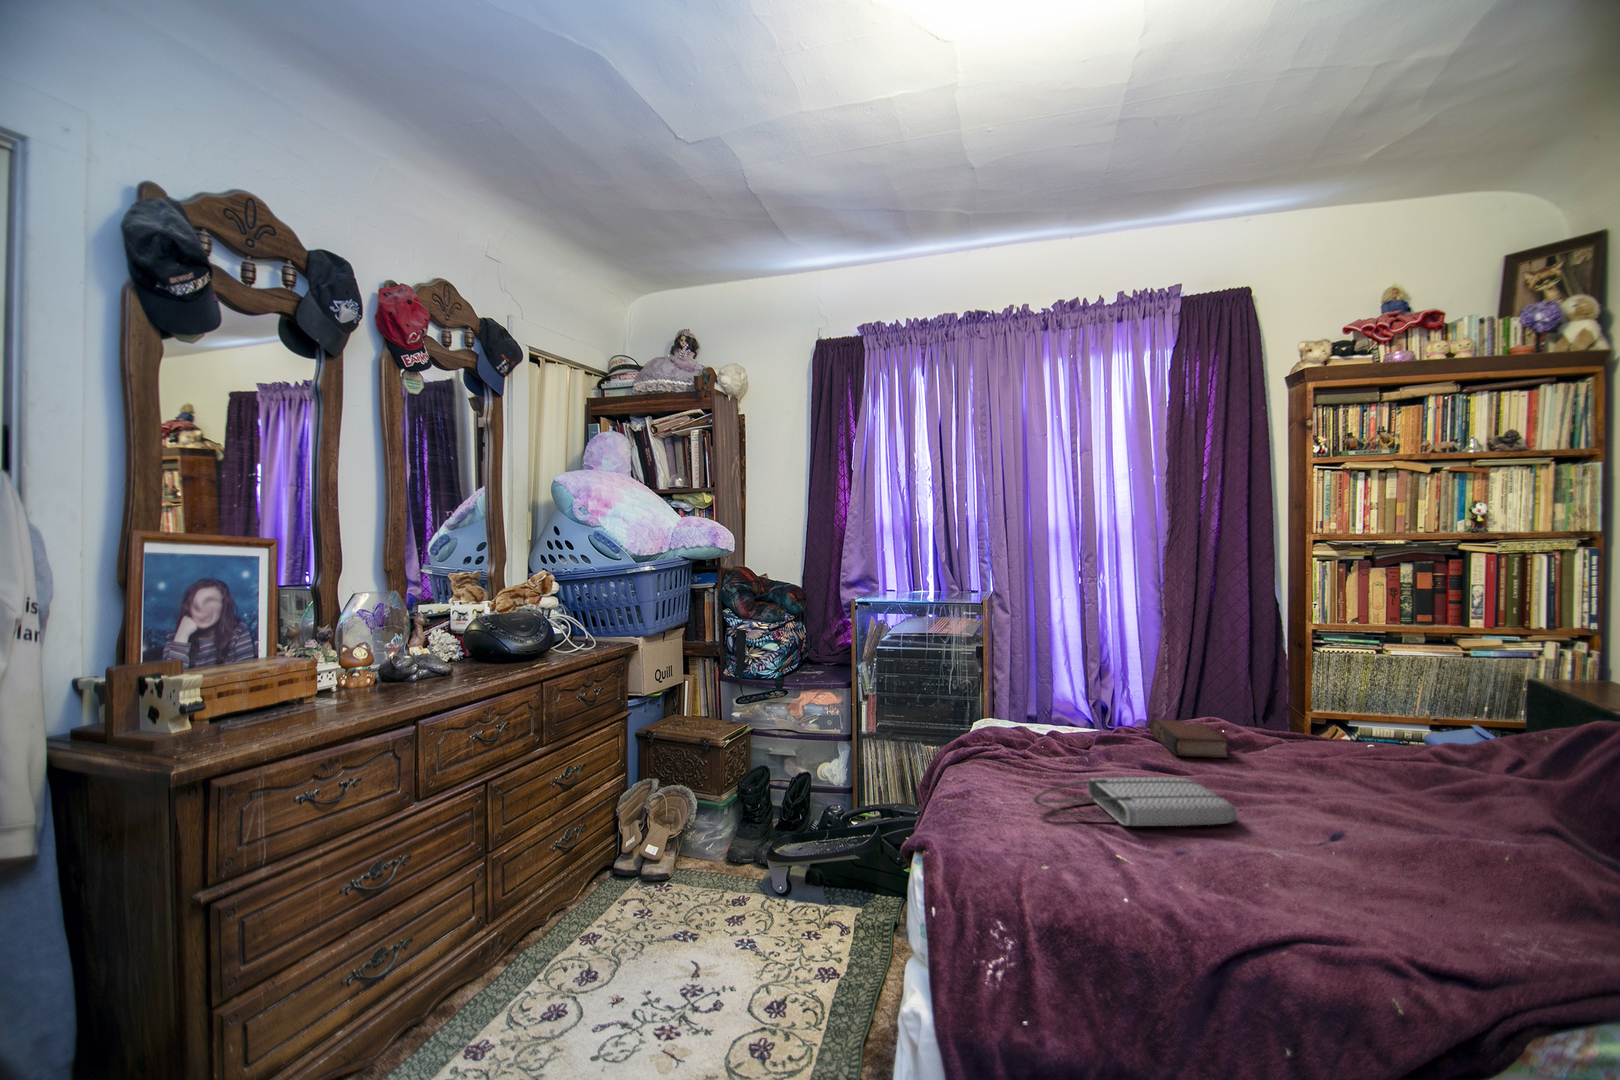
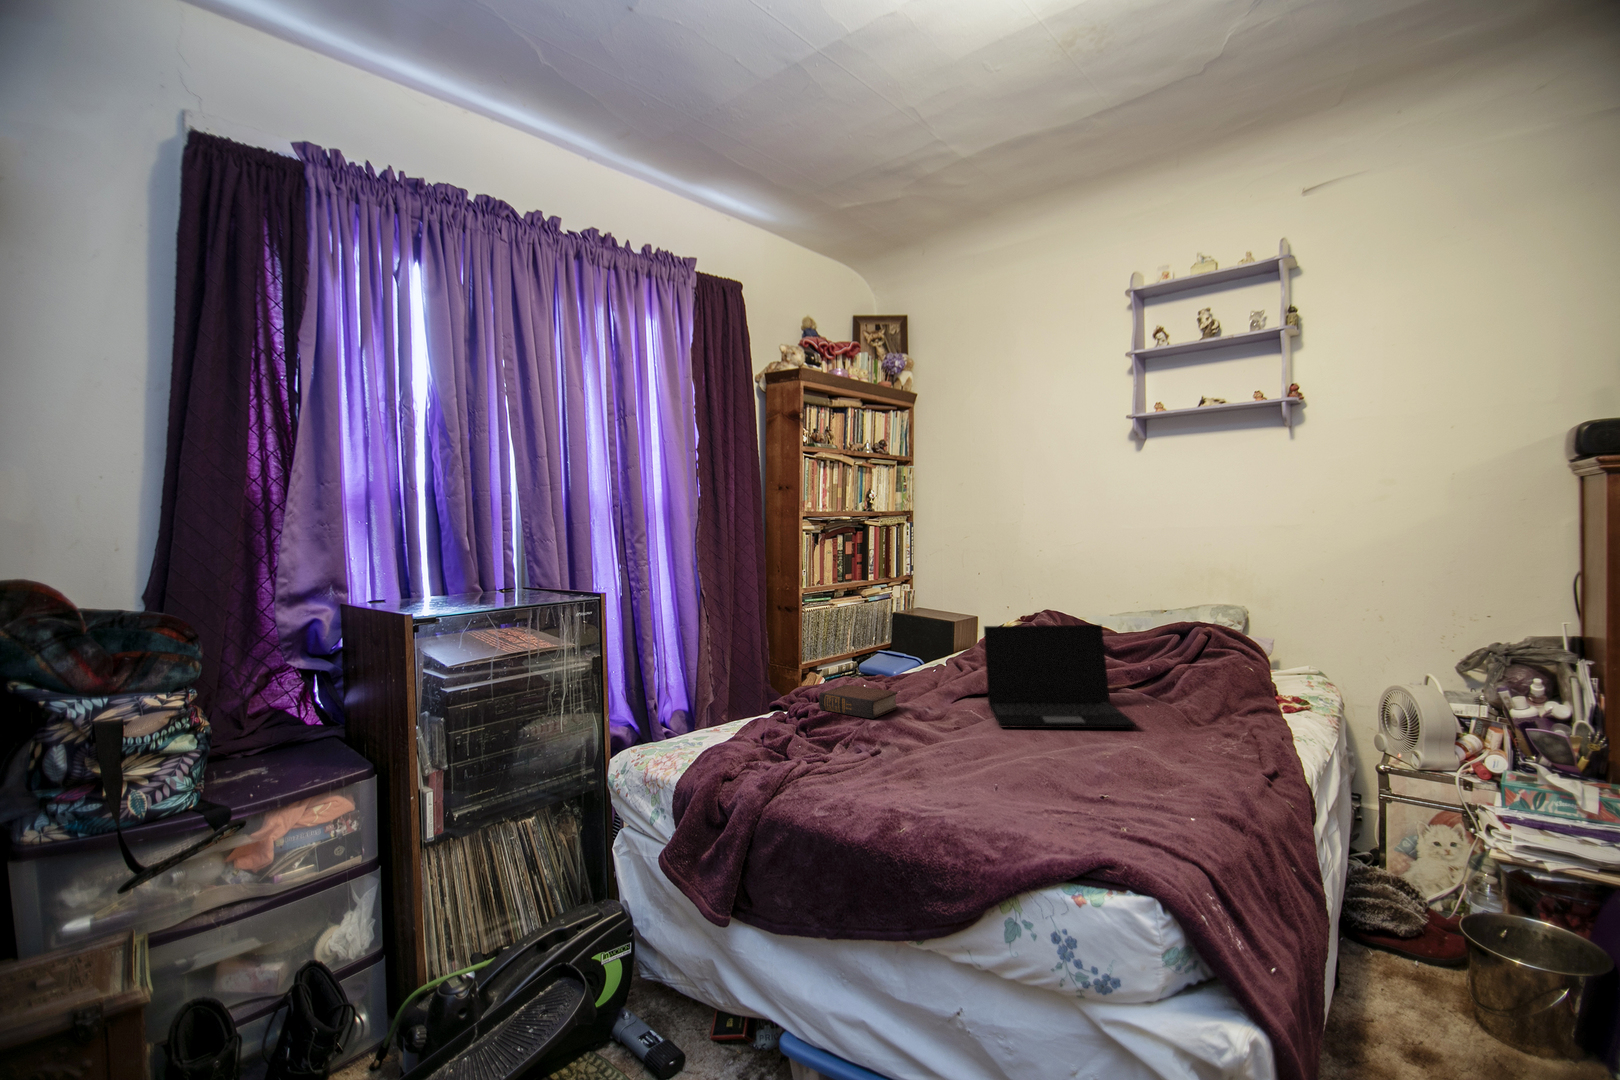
laptop: none [1290,693,1581,883] -> present [984,625,1136,728]
tote bag: present [1033,777,1237,826] -> none [908,728,1013,796]

